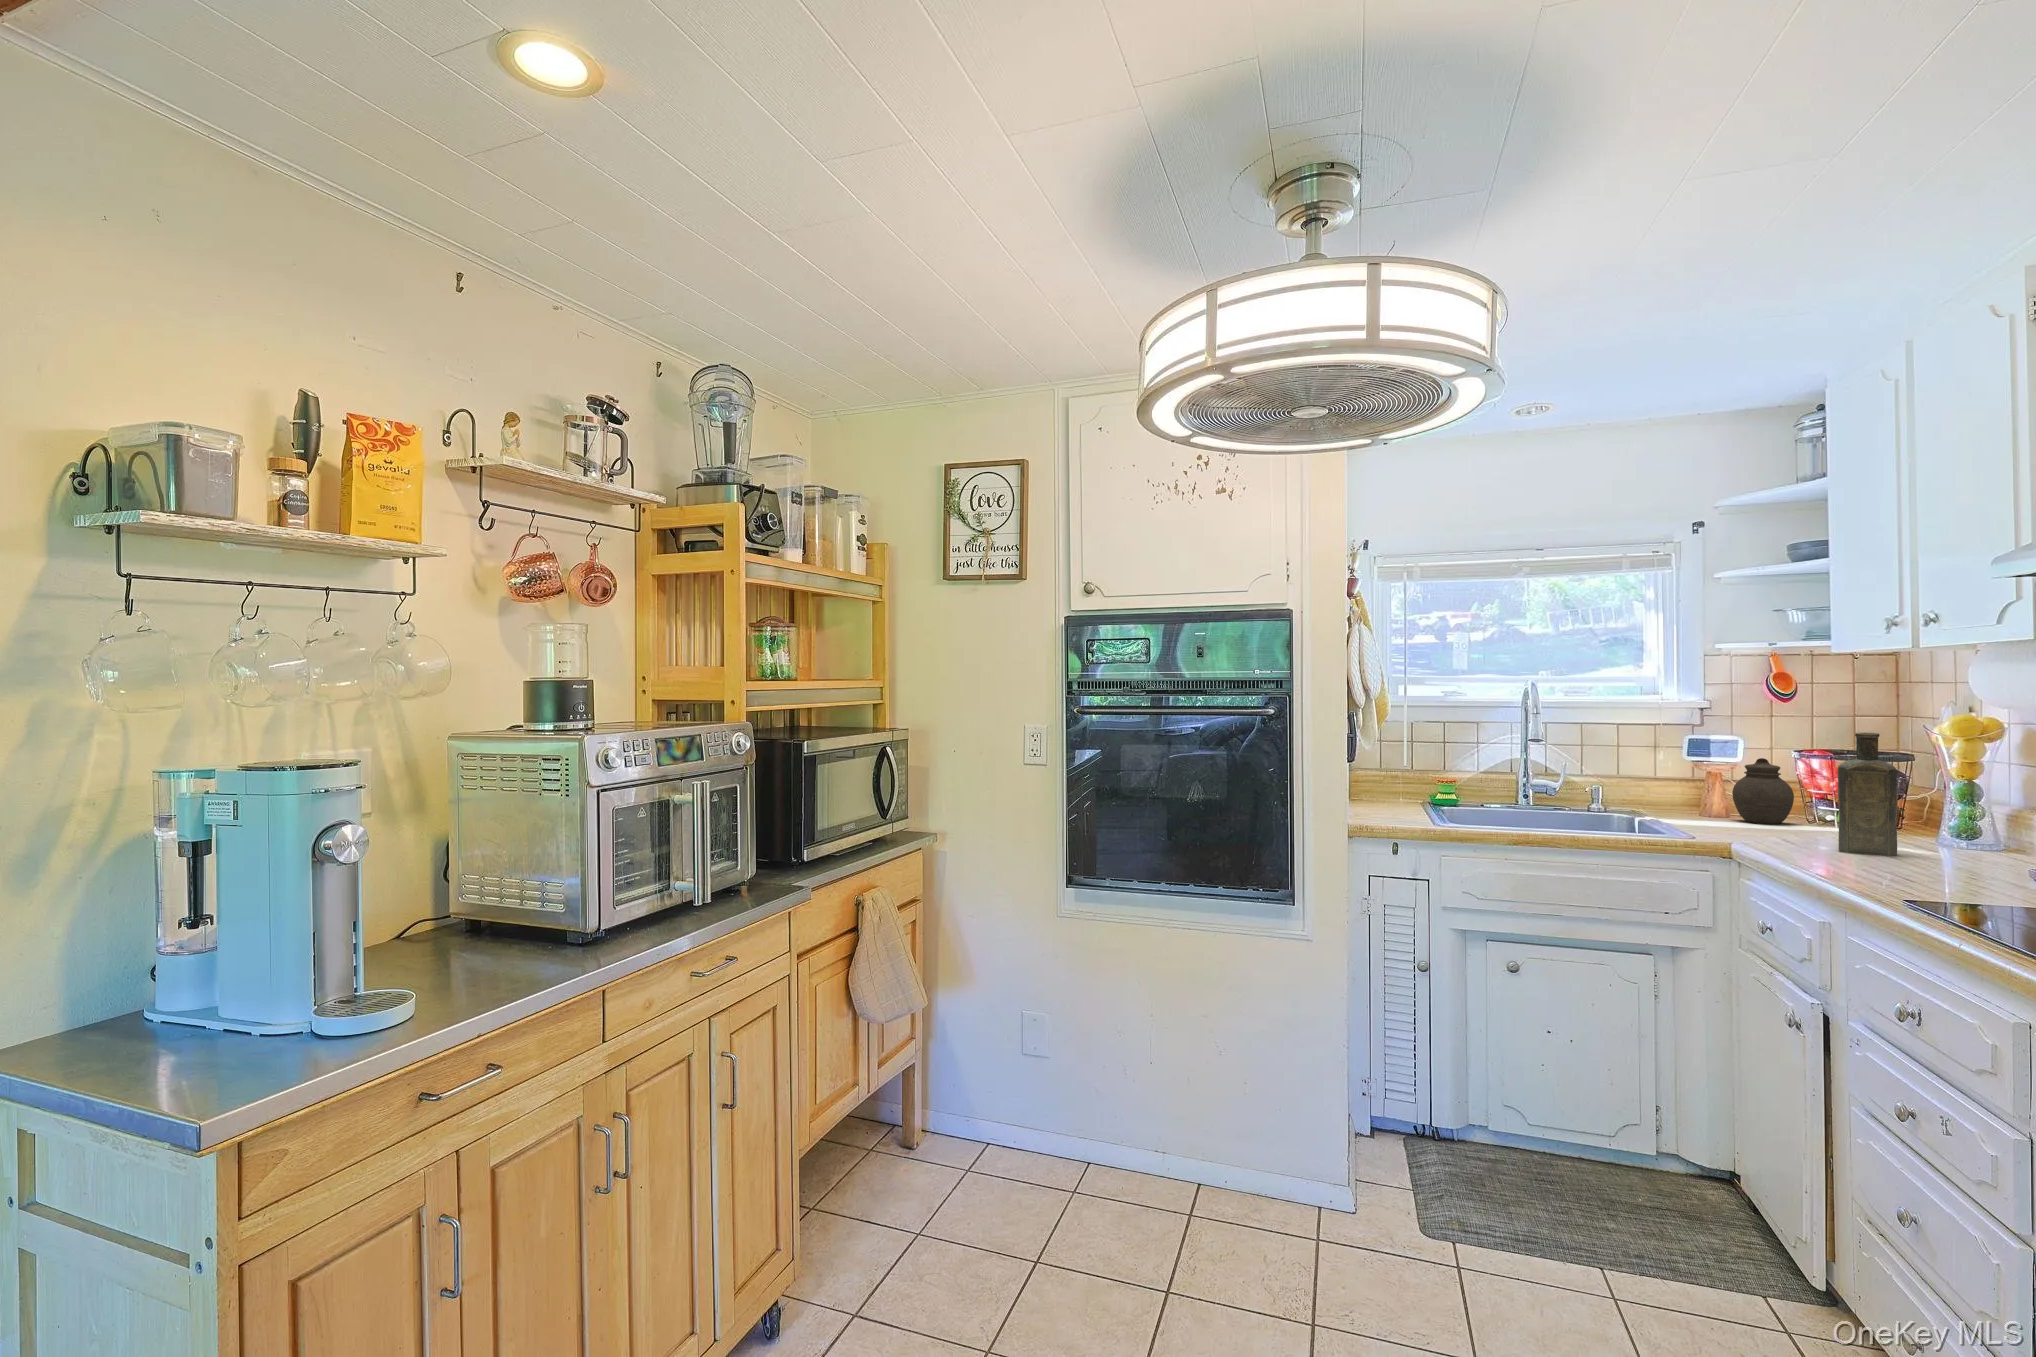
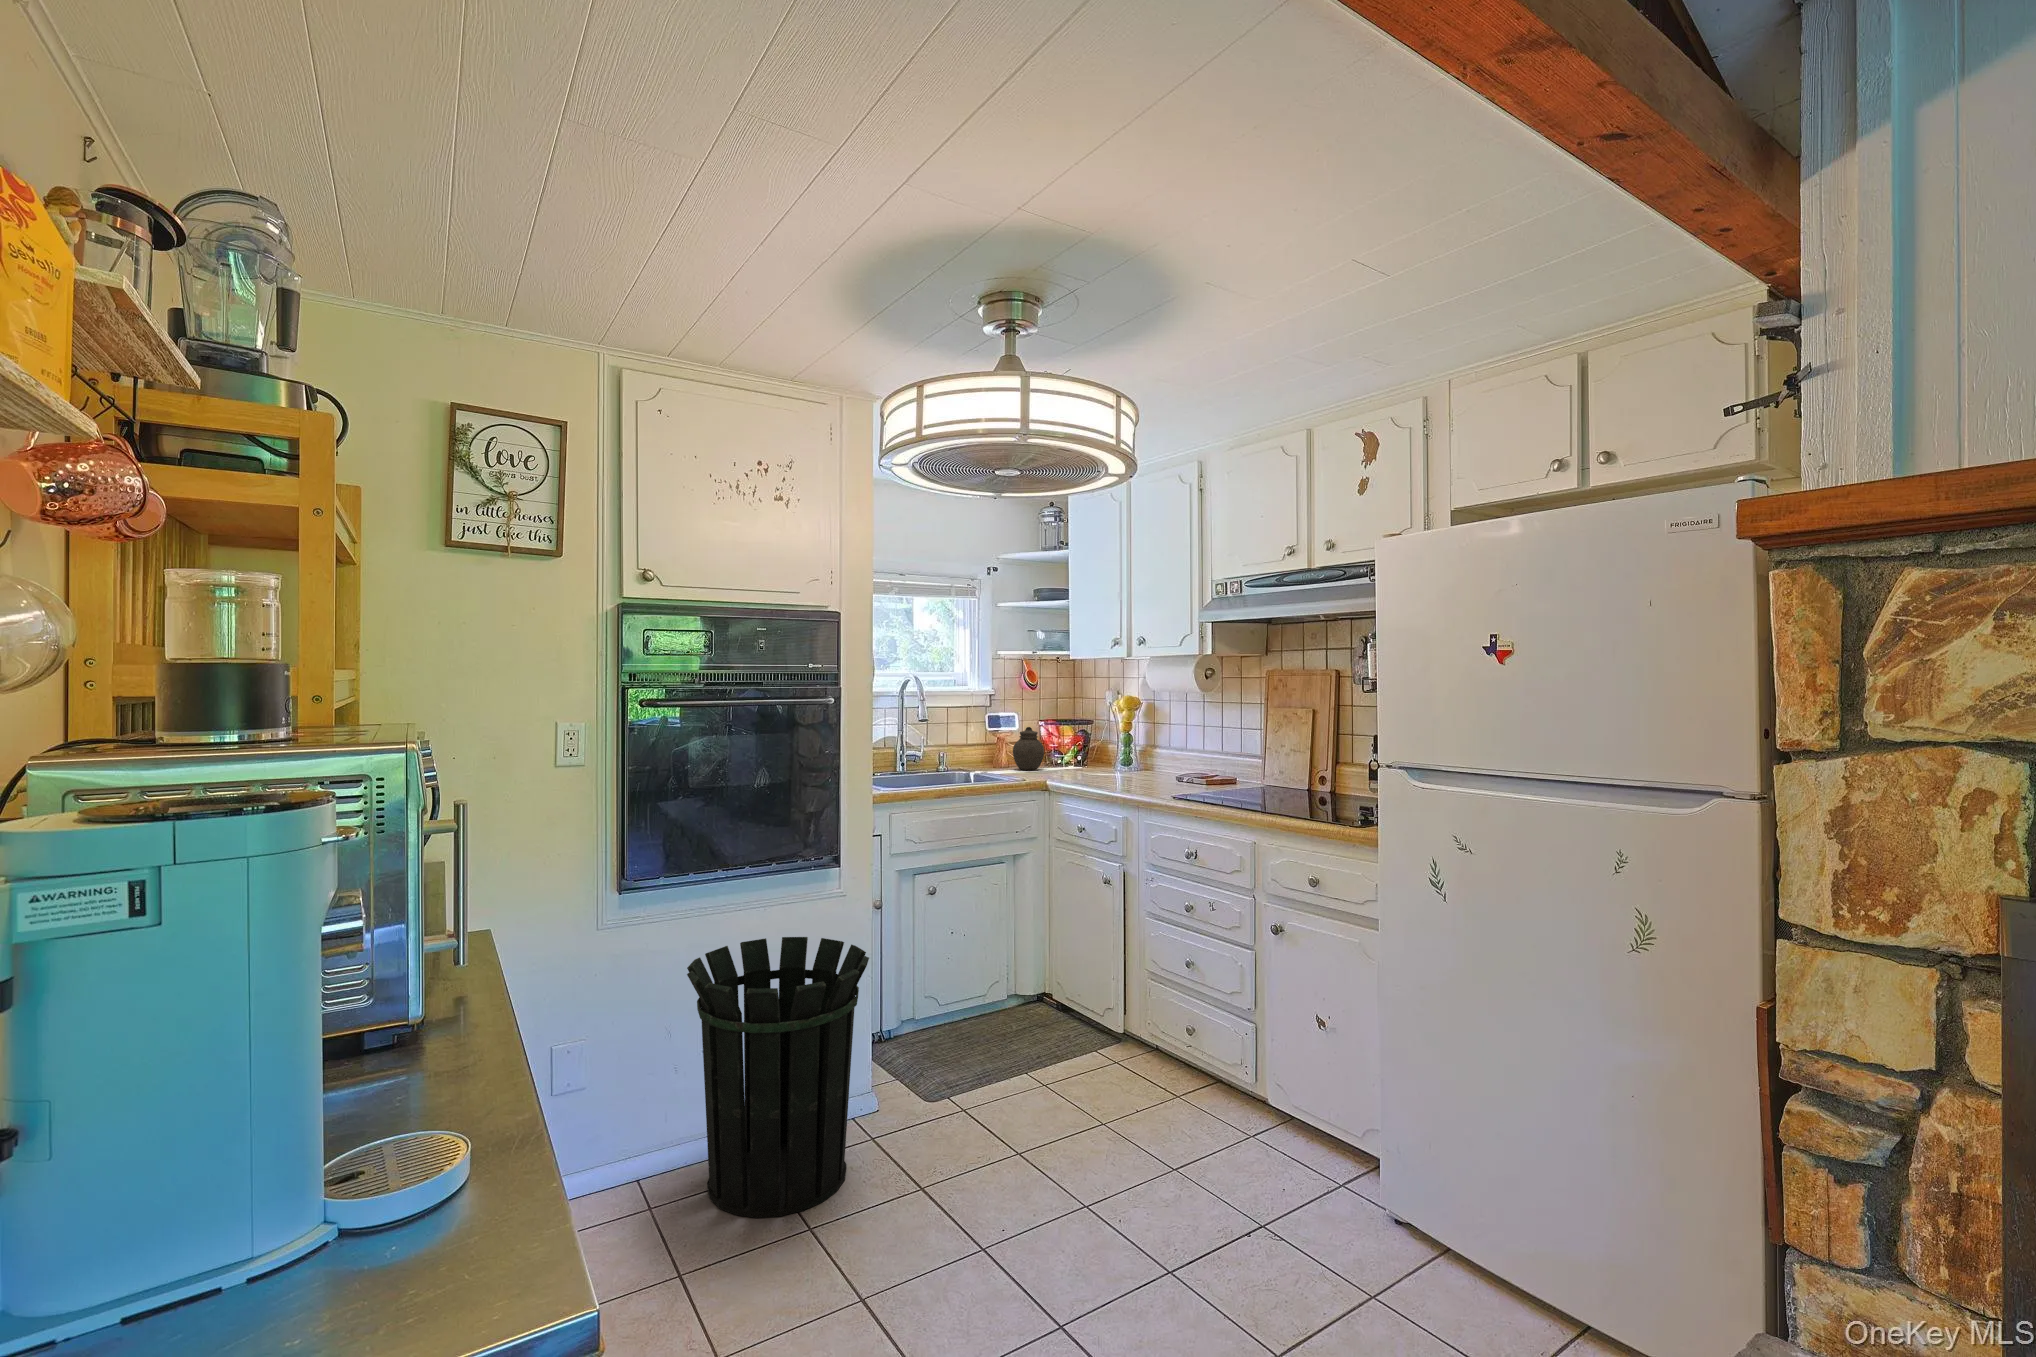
bottle: present [1838,733,1897,856] -> none [1089,708,1121,781]
waste bin: none [1087,965,1282,1279] -> present [687,937,869,1218]

